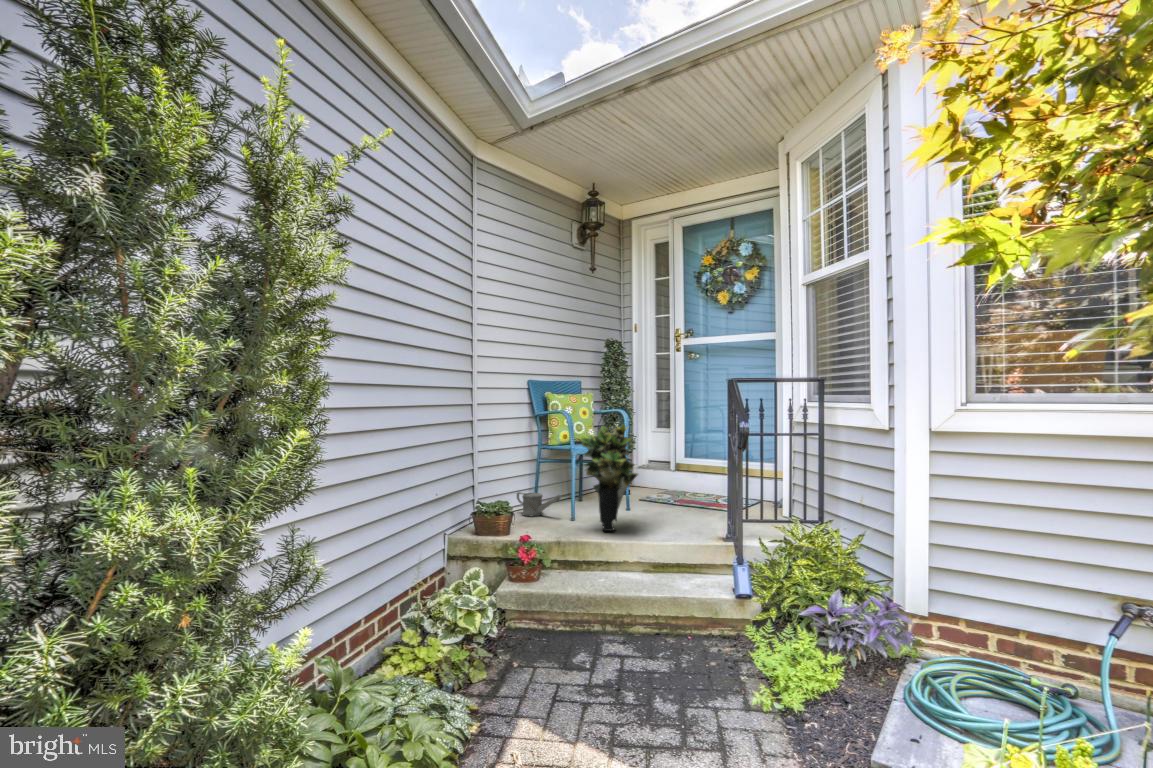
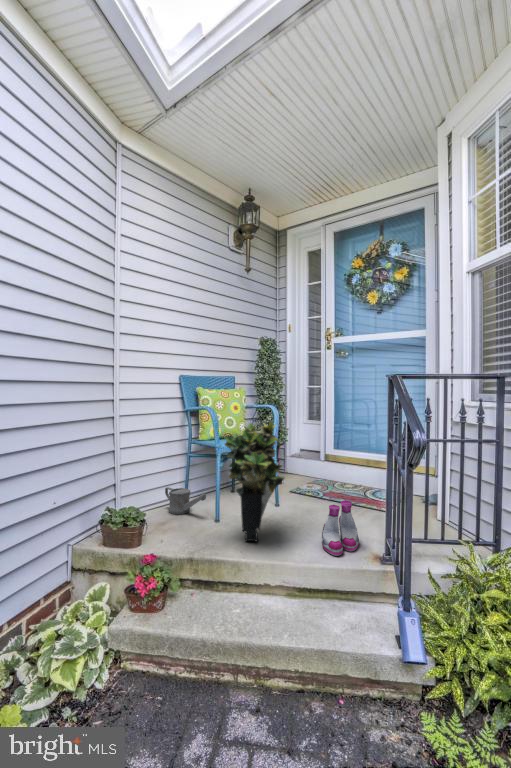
boots: none [673,493,706,539] -> present [322,500,359,556]

